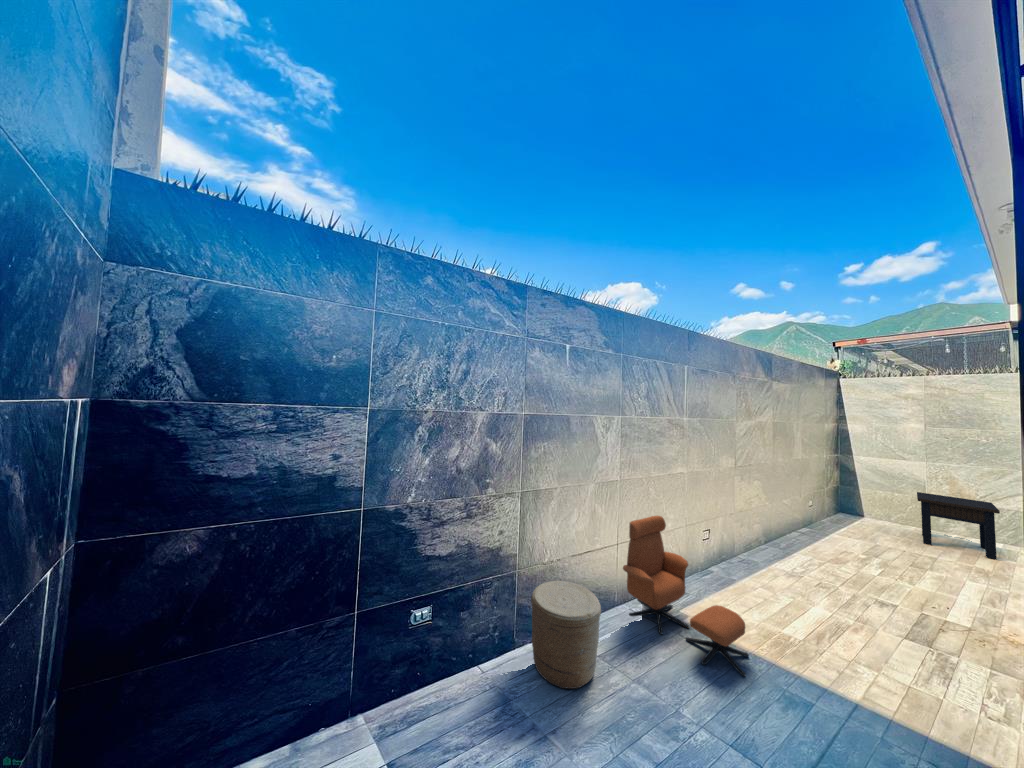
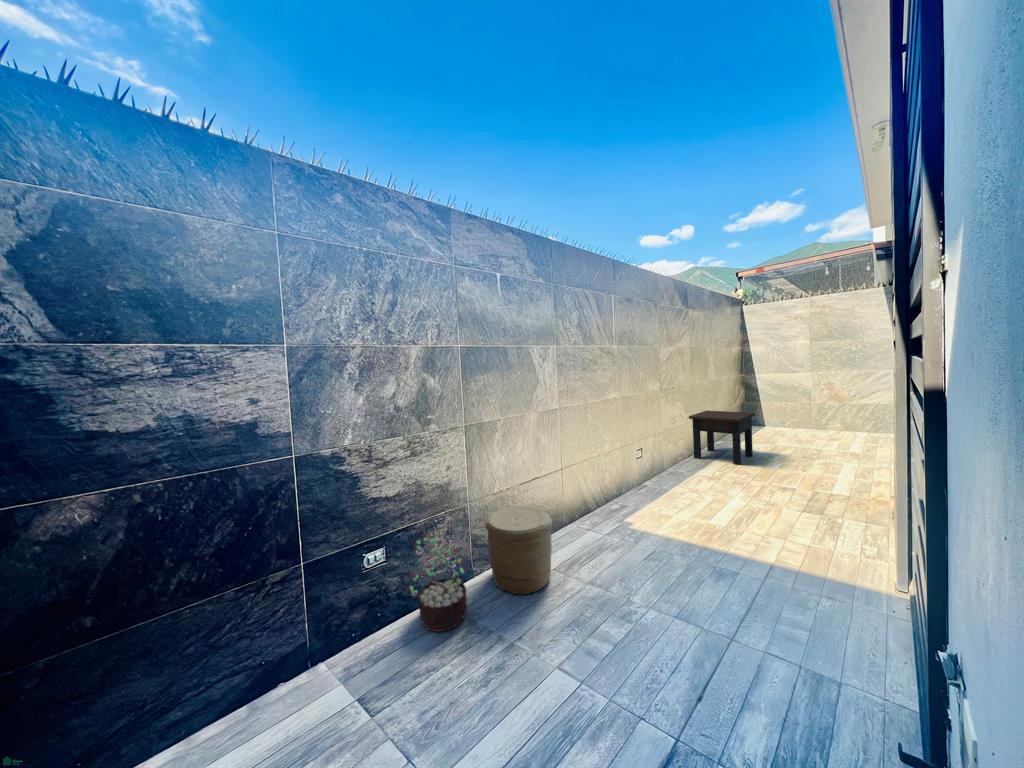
side table: present [917,492,1000,559] -> present [689,411,755,465]
lounge chair: present [623,516,749,676] -> none [568,439,676,554]
decorative plant: none [443,600,506,714] -> present [407,535,467,632]

